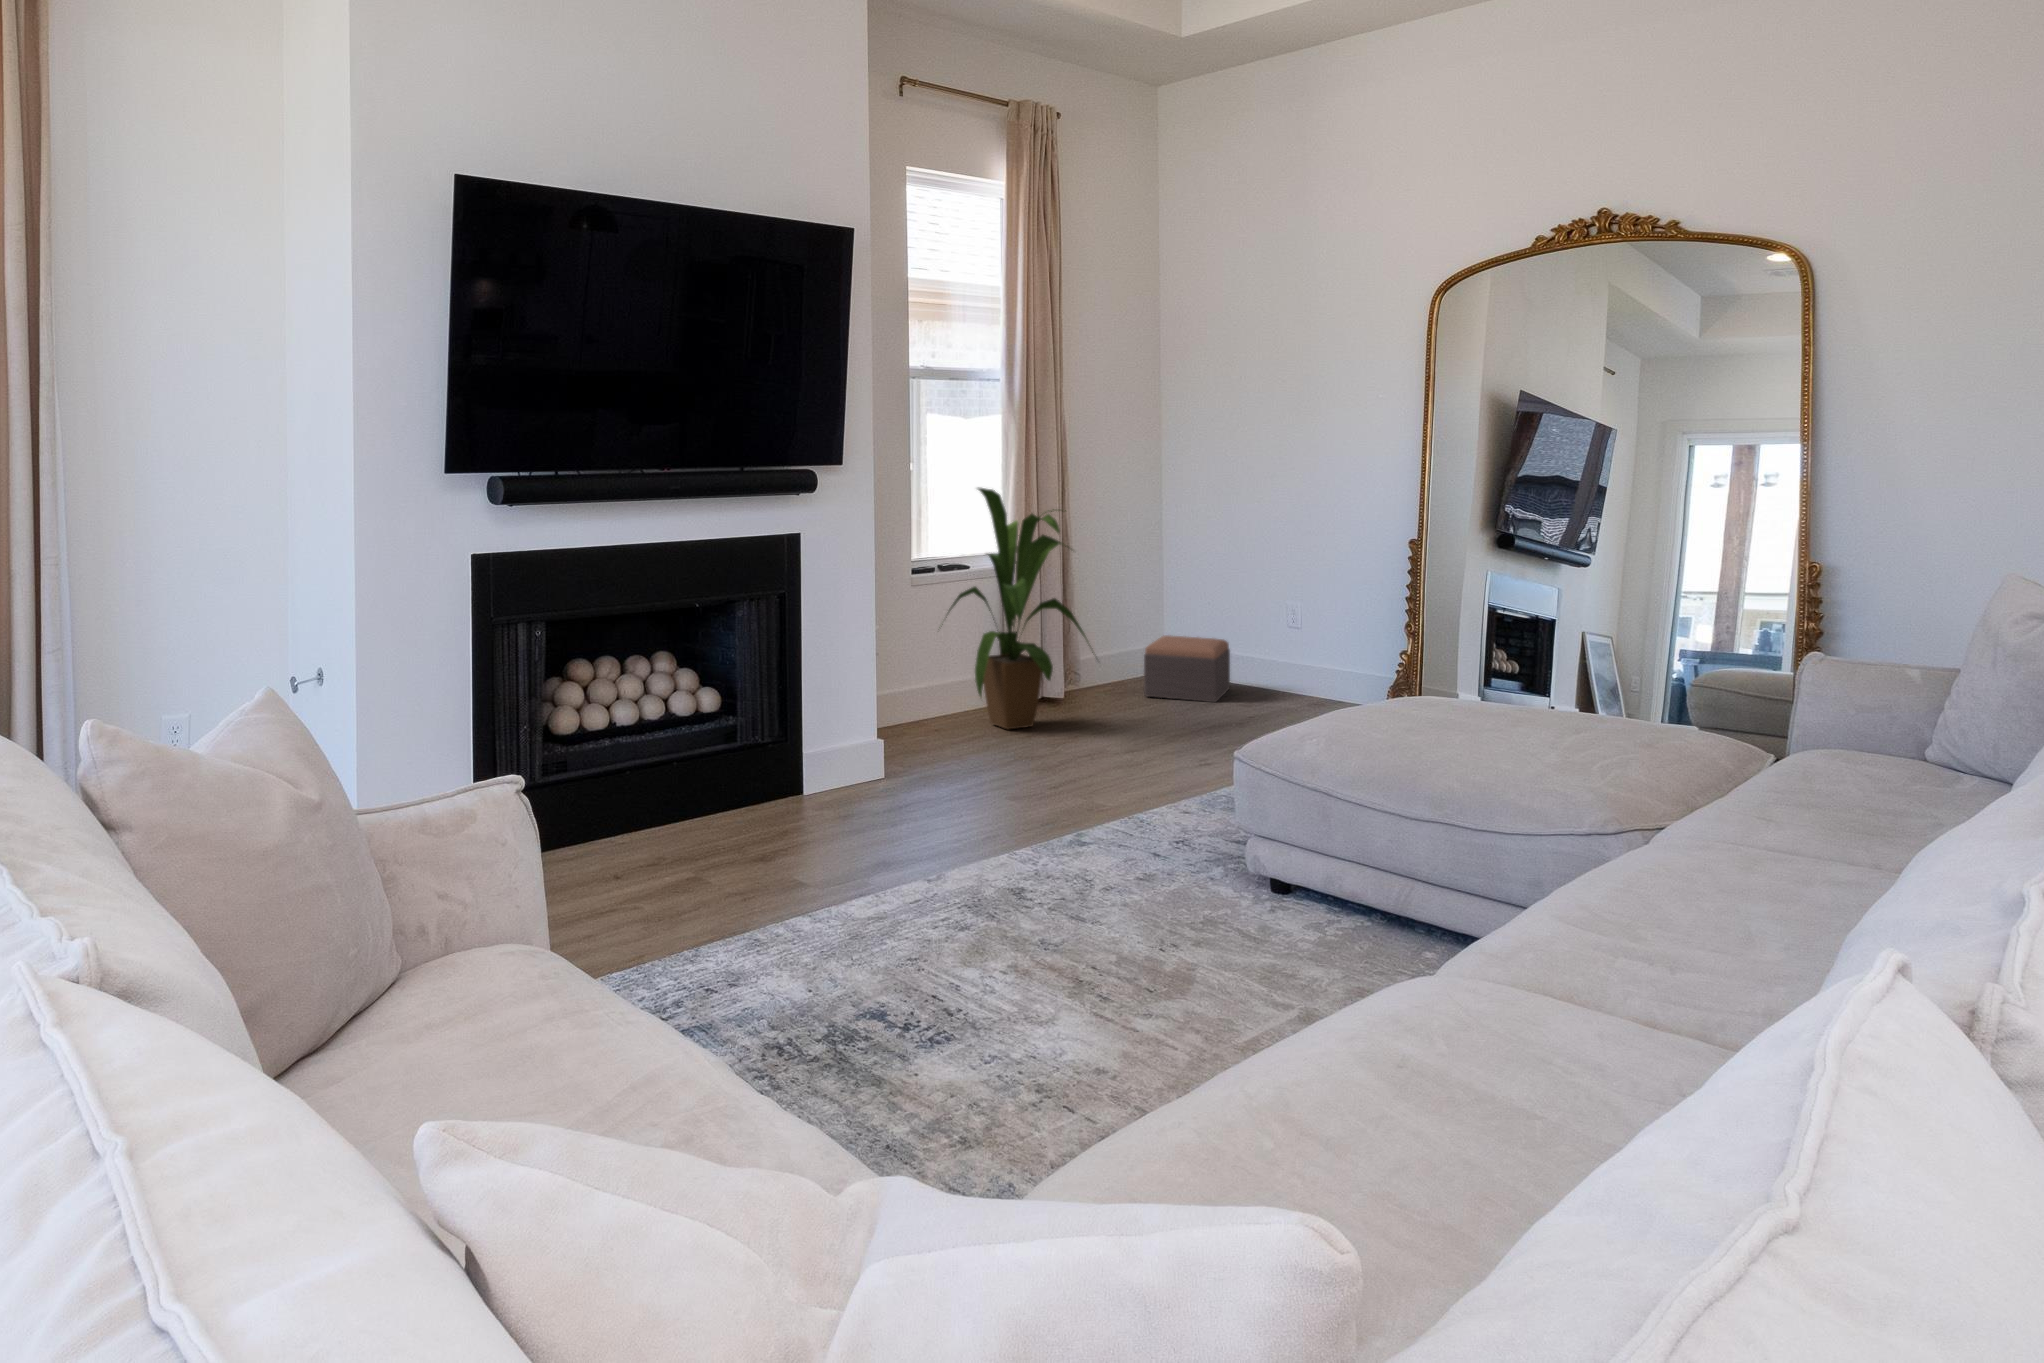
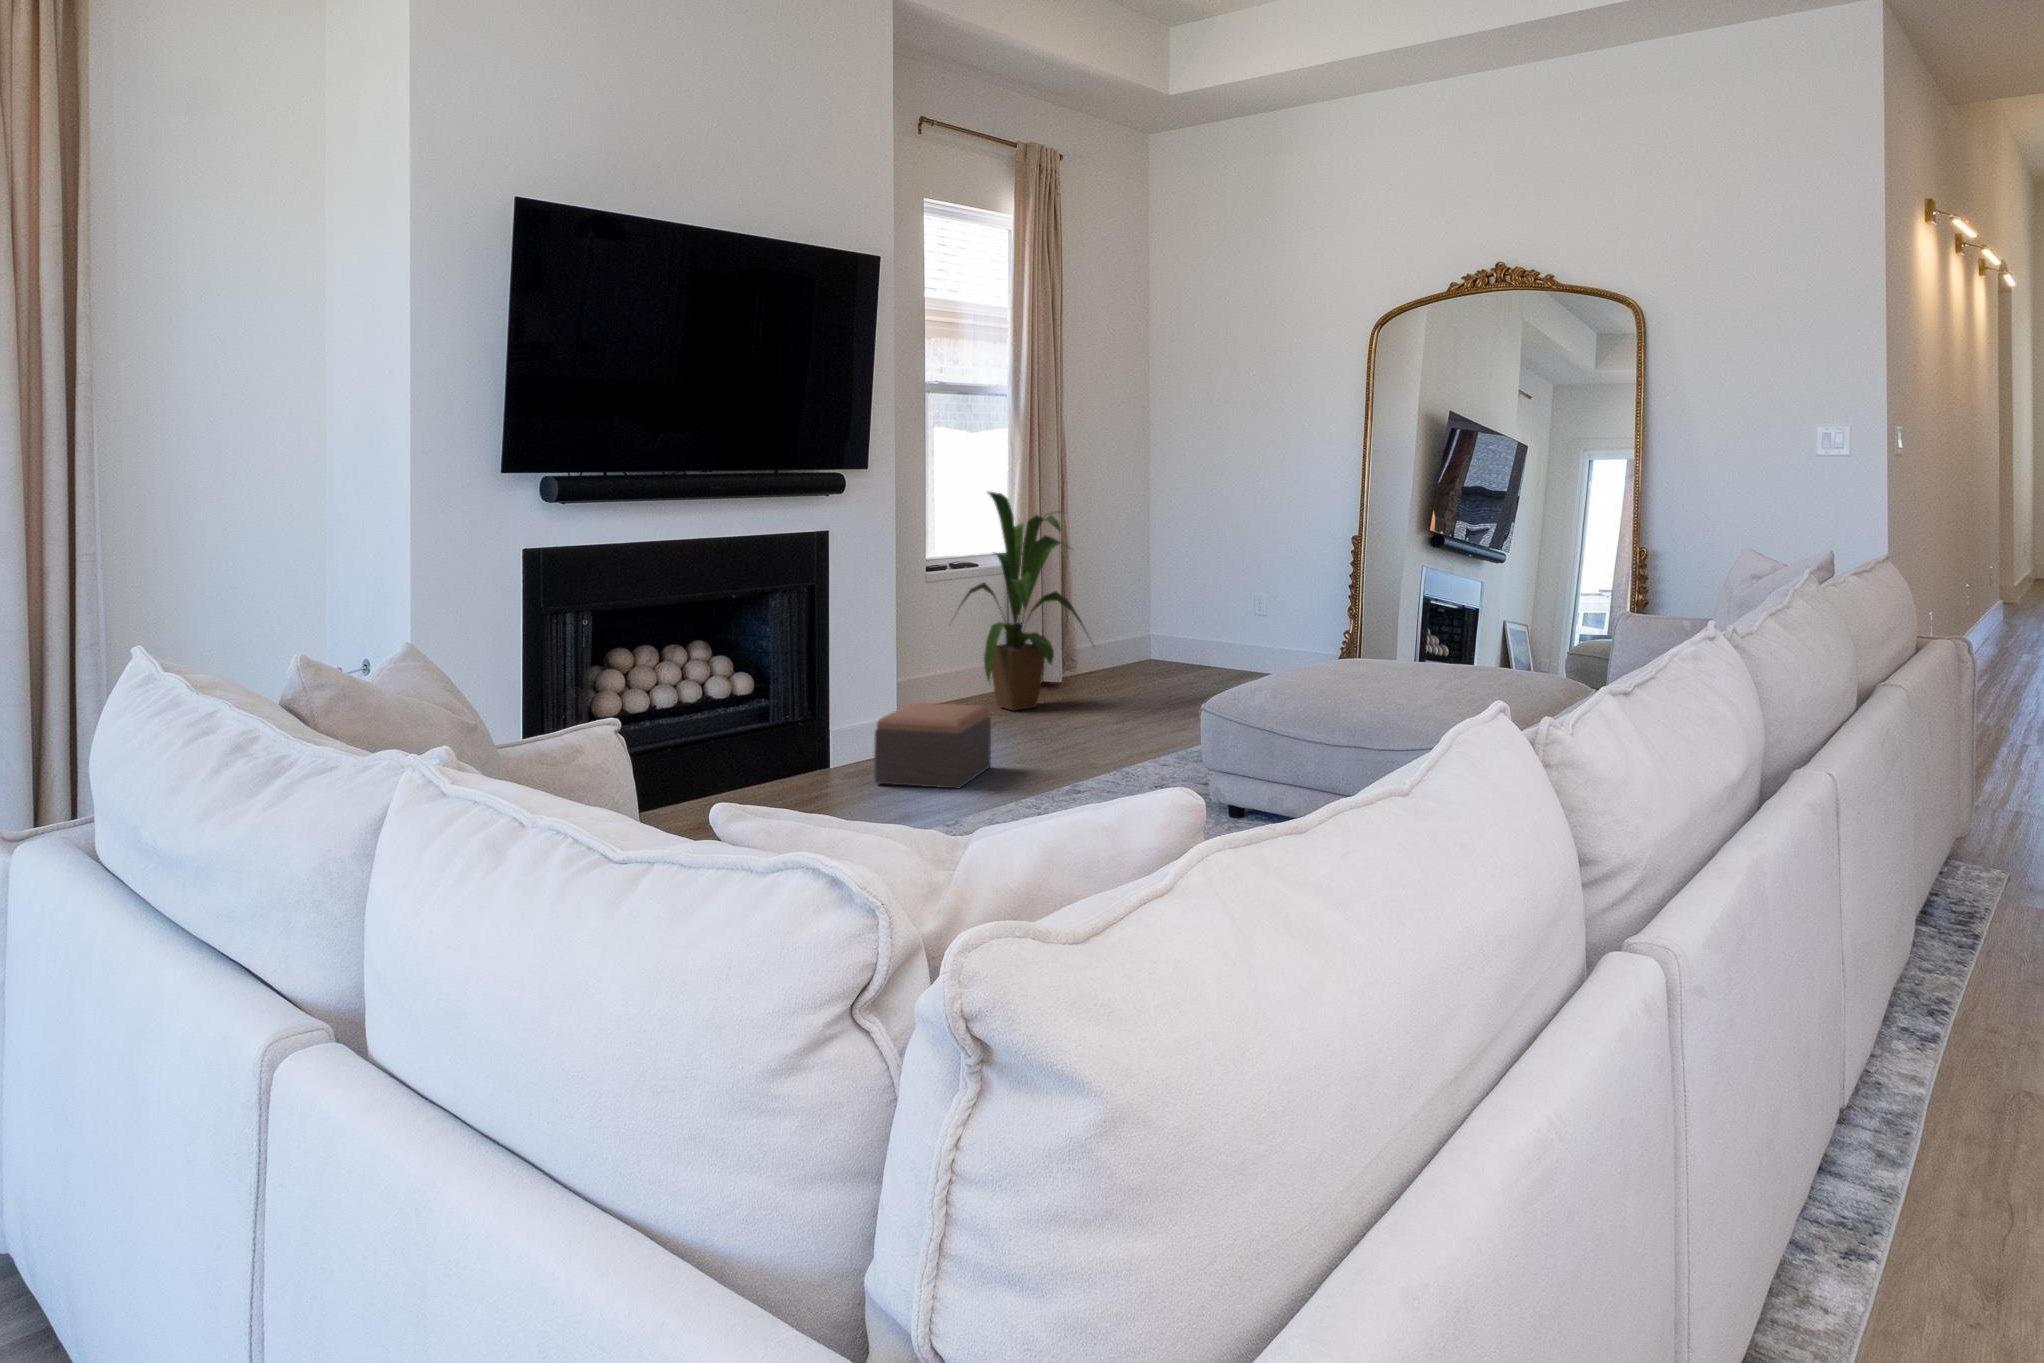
footstool: present [1144,635,1230,702] -> present [874,703,991,789]

